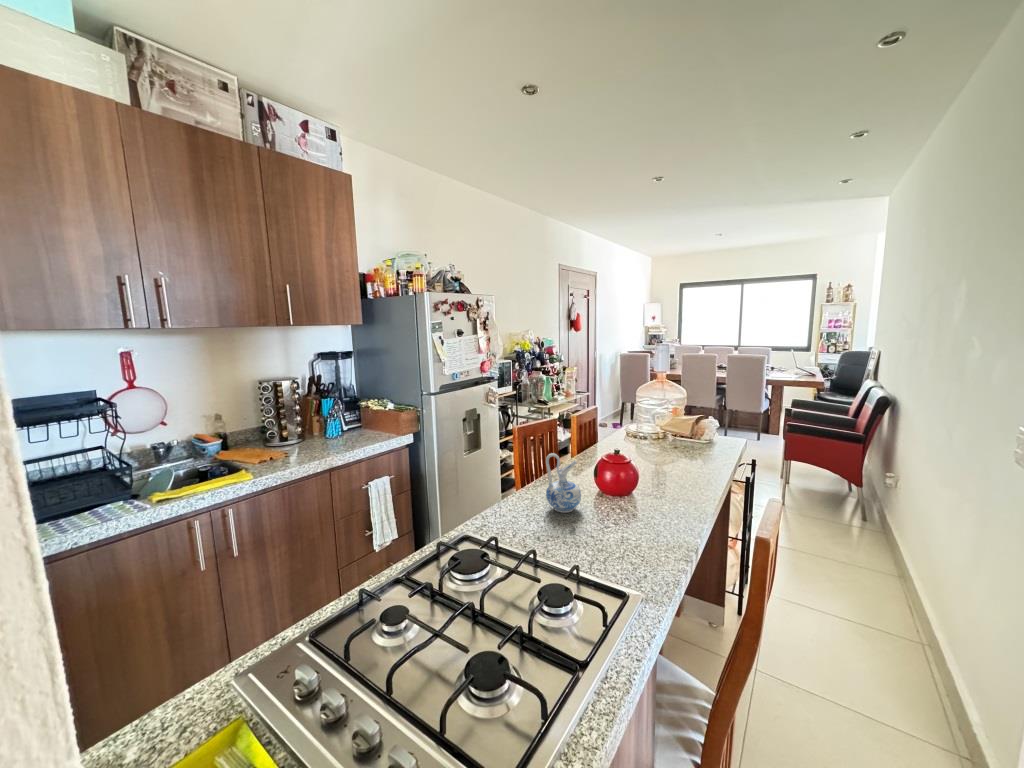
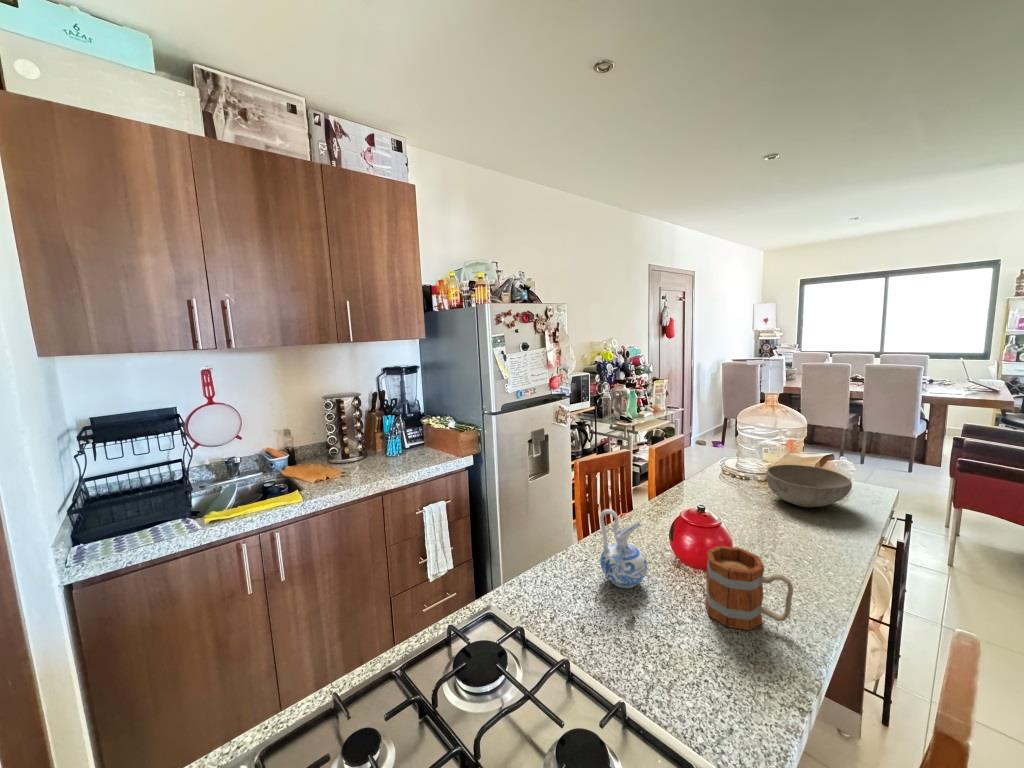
bowl: none [659,425,717,454] -> present [766,465,852,507]
mug: none [623,473,681,526] -> present [705,546,793,630]

